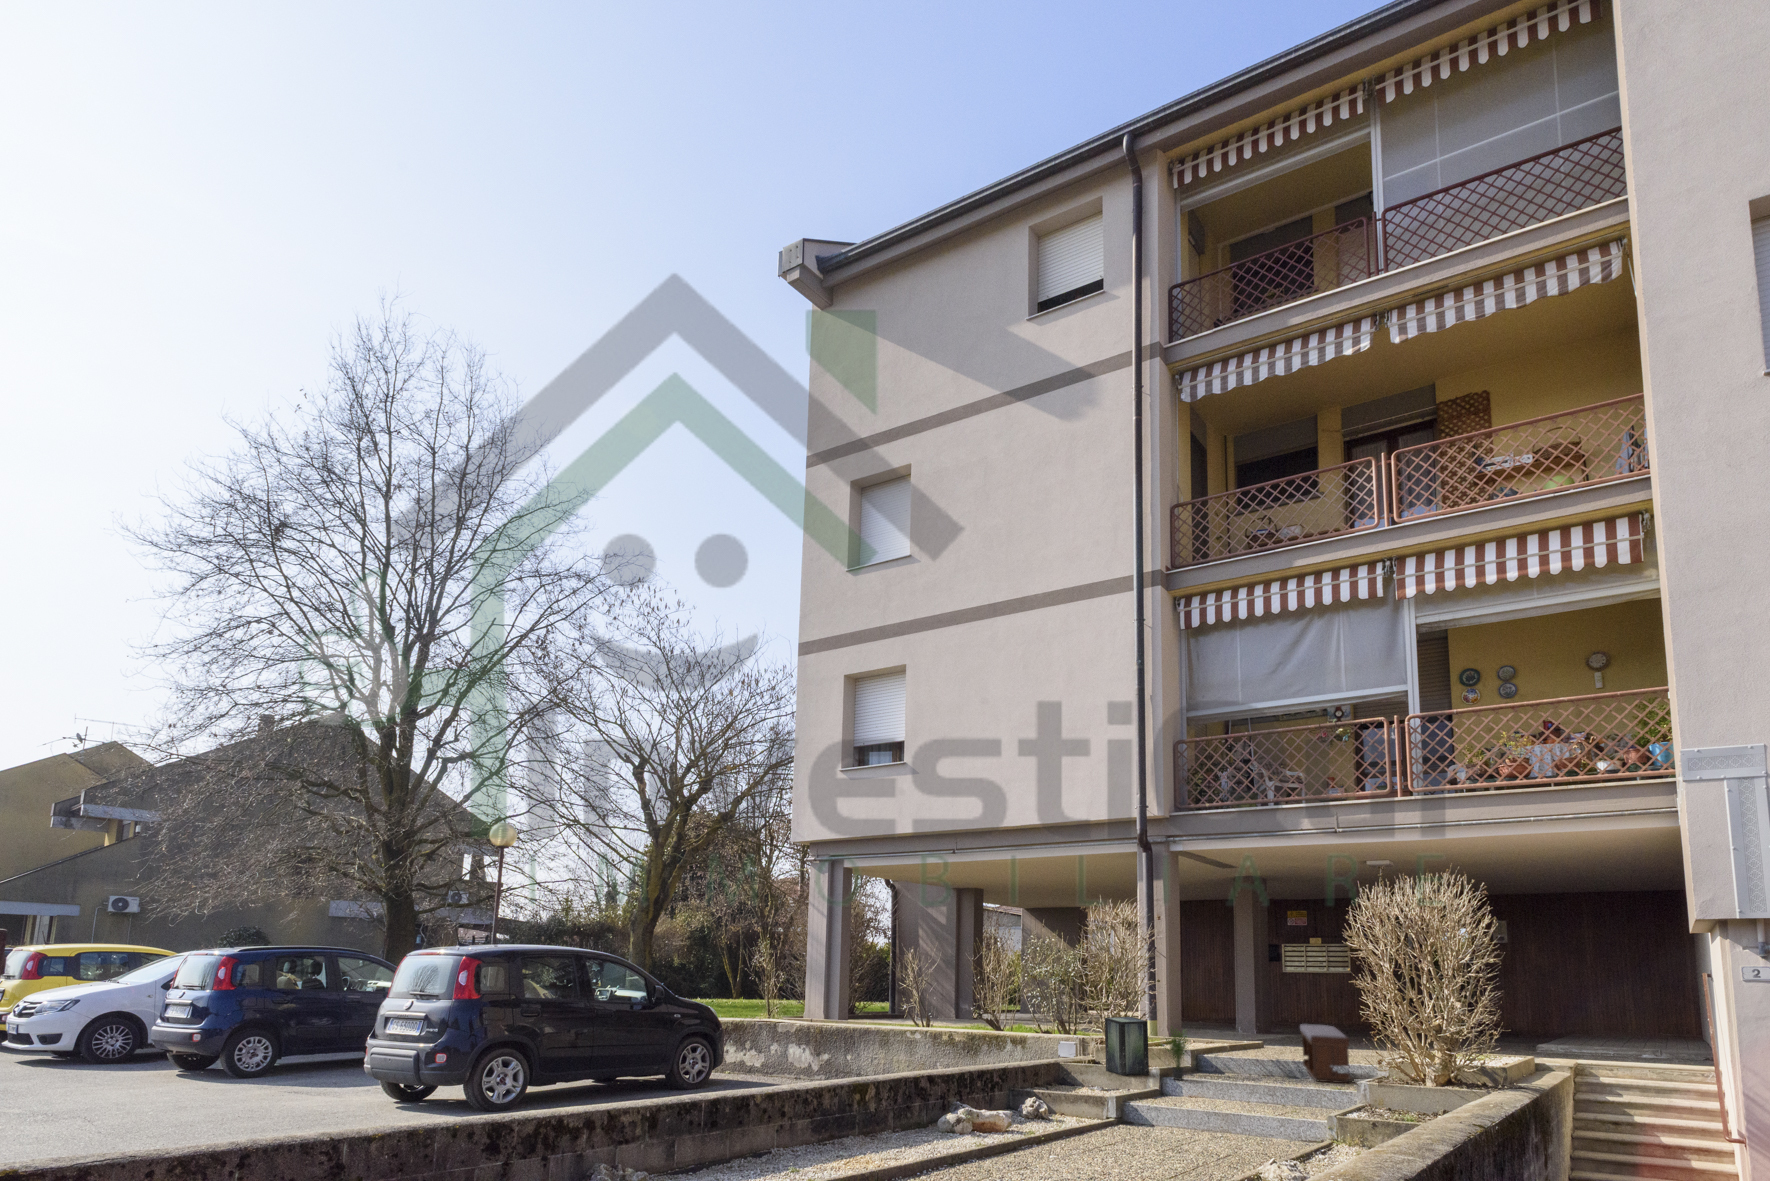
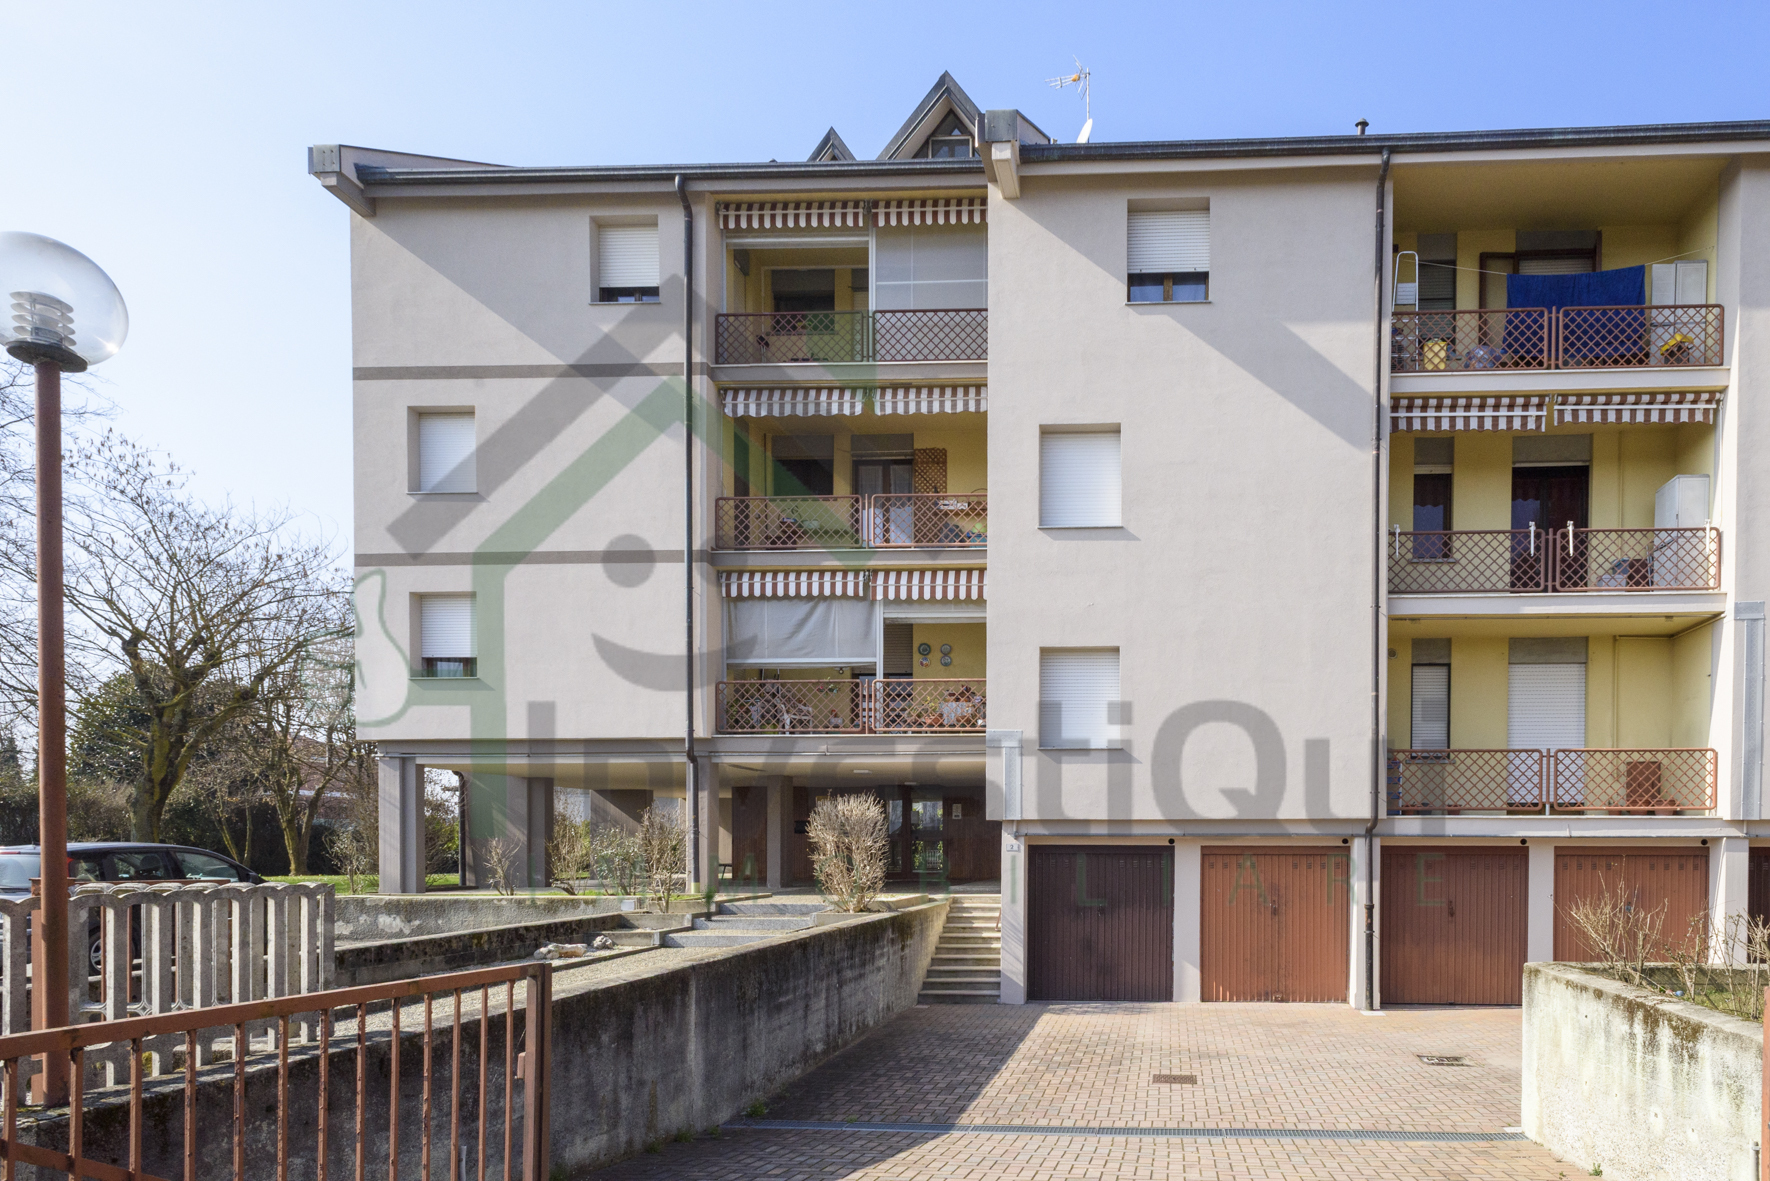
storage box: present [1105,1017,1149,1076] -> none [656,878,688,921]
bench: present [1300,1024,1351,1083] -> none [801,876,831,917]

